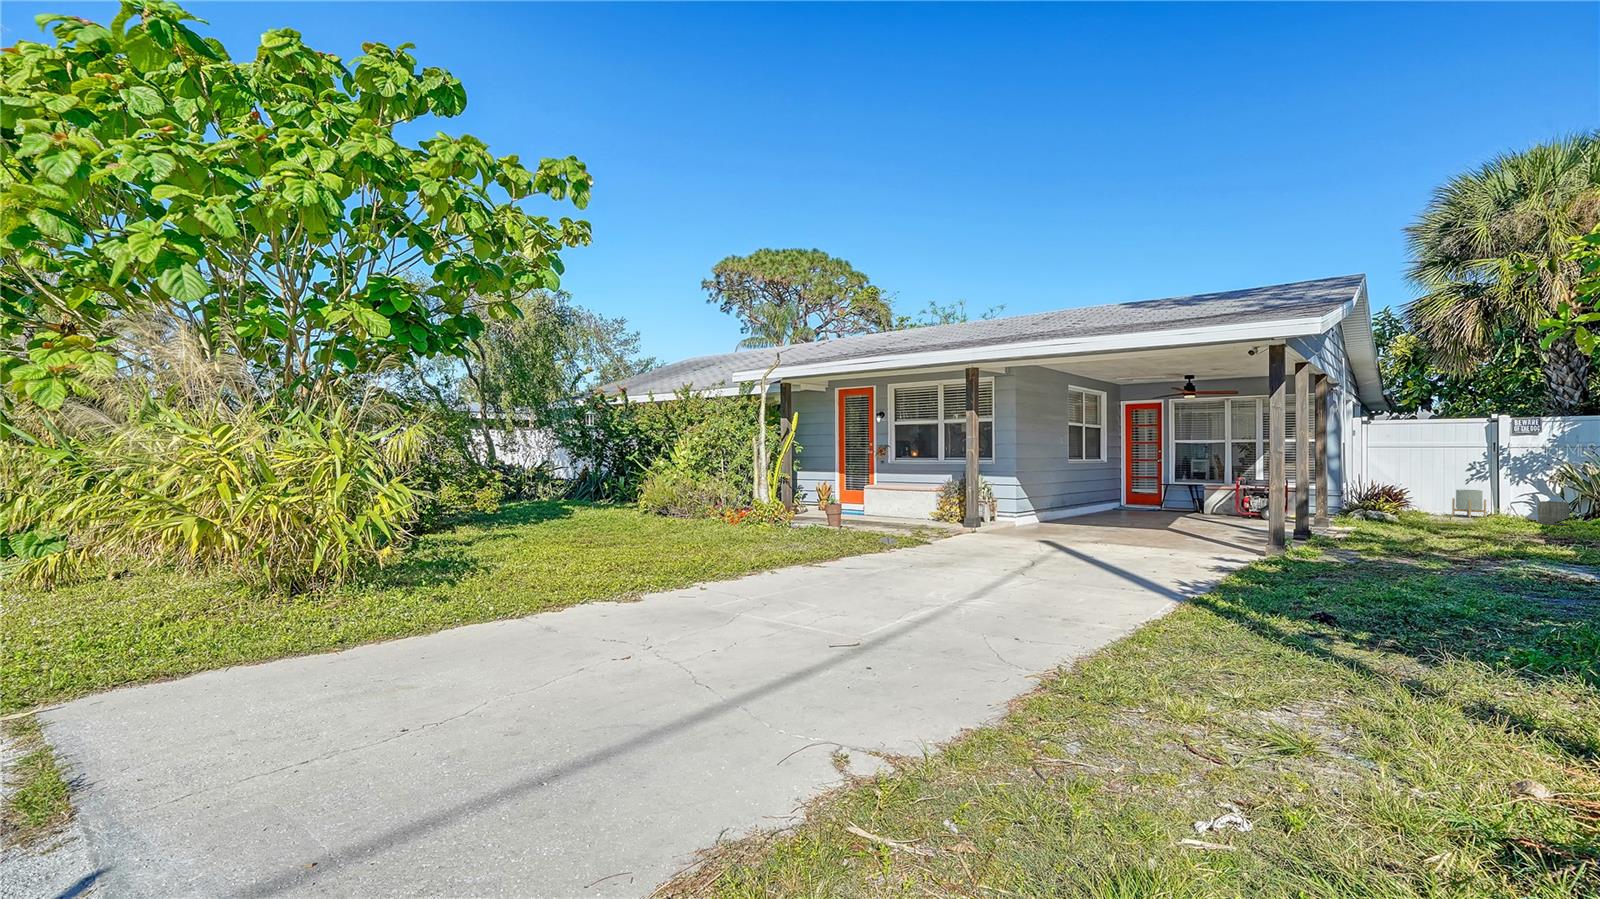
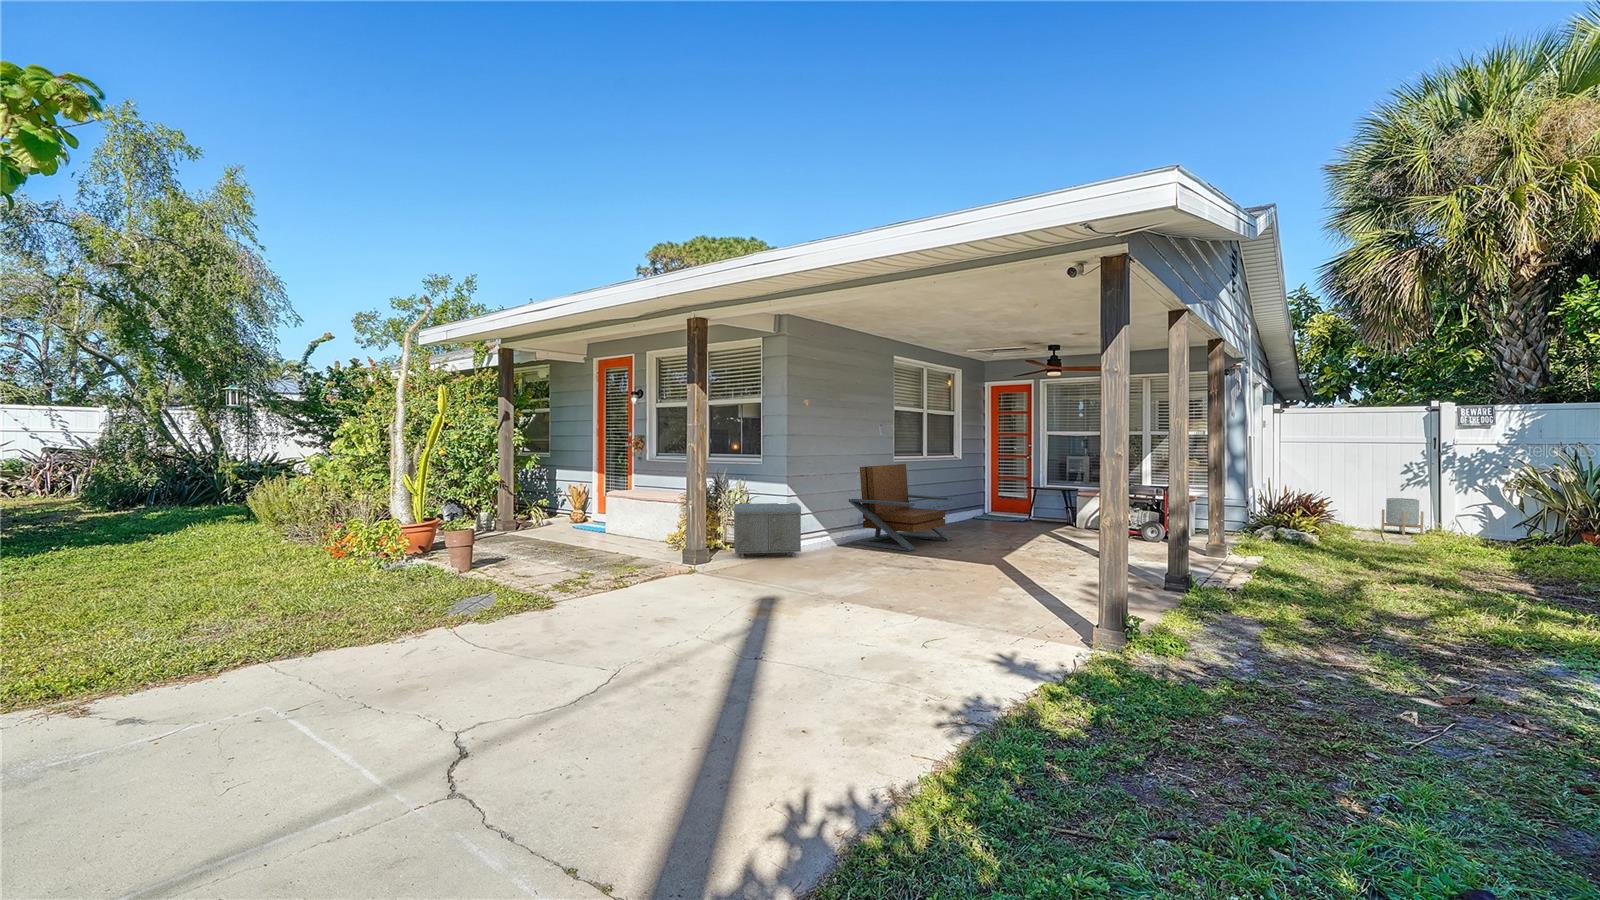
lounge chair: none [1042,464,1117,525] -> present [849,464,952,551]
storage bench: none [968,491,1021,528] -> present [734,503,801,558]
woven basket: present [1537,501,1570,525] -> none [1490,515,1532,548]

